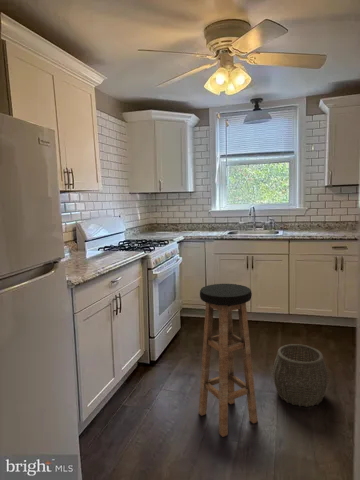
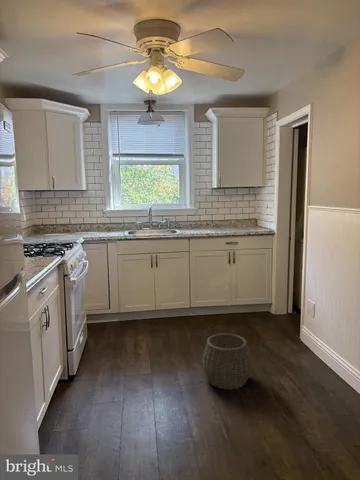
bar stool: present [199,284,258,437] -> none [144,283,203,435]

